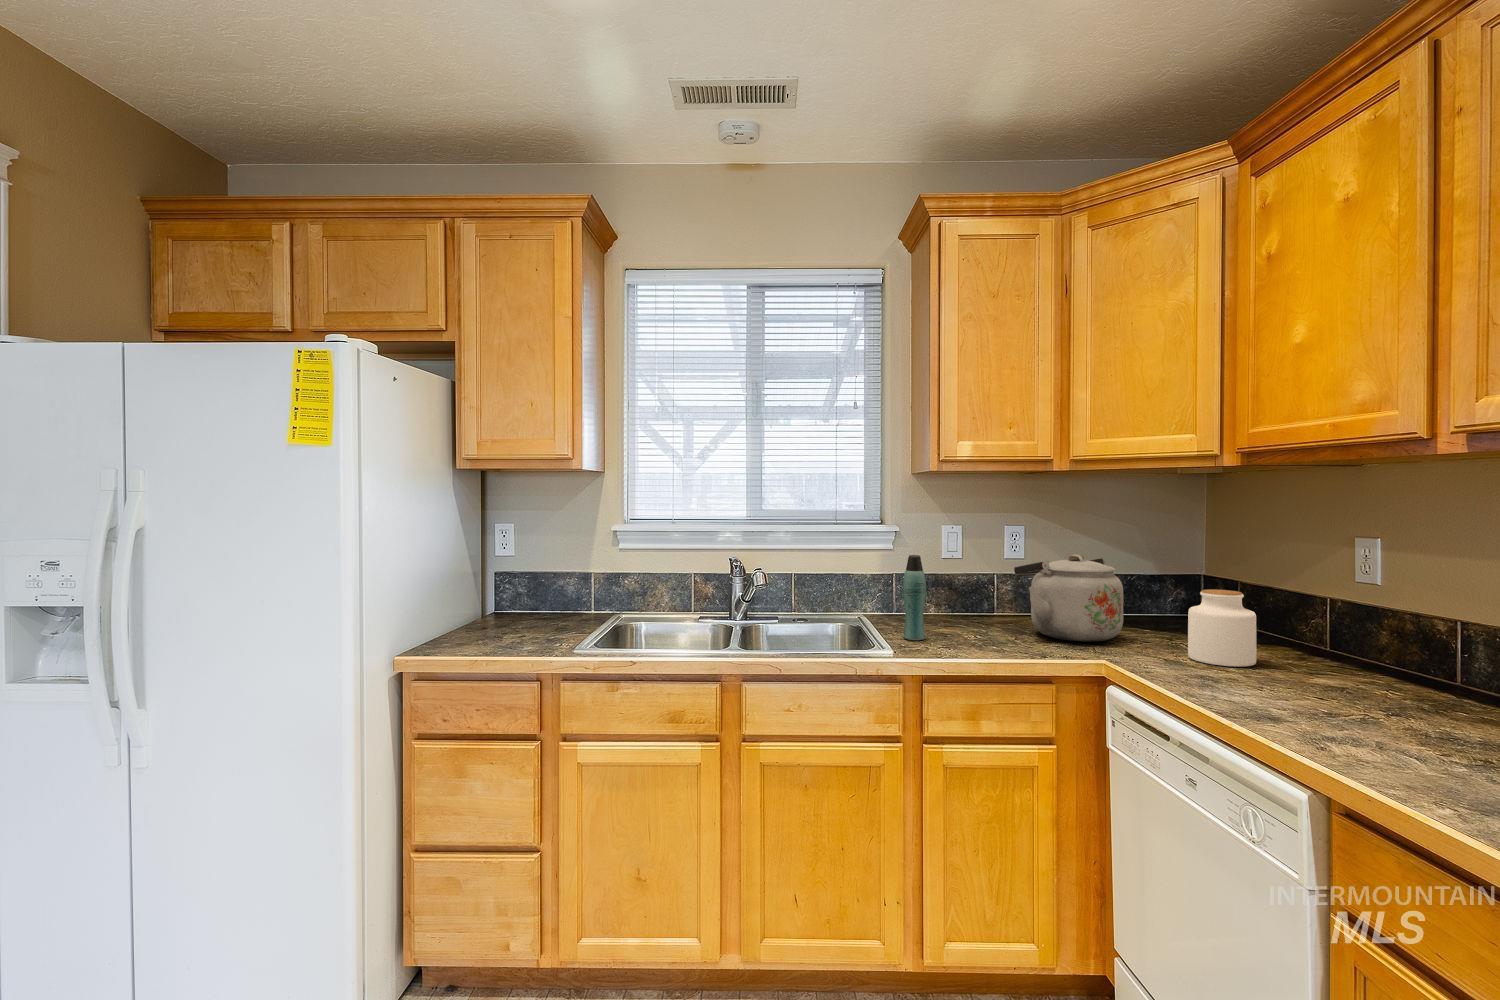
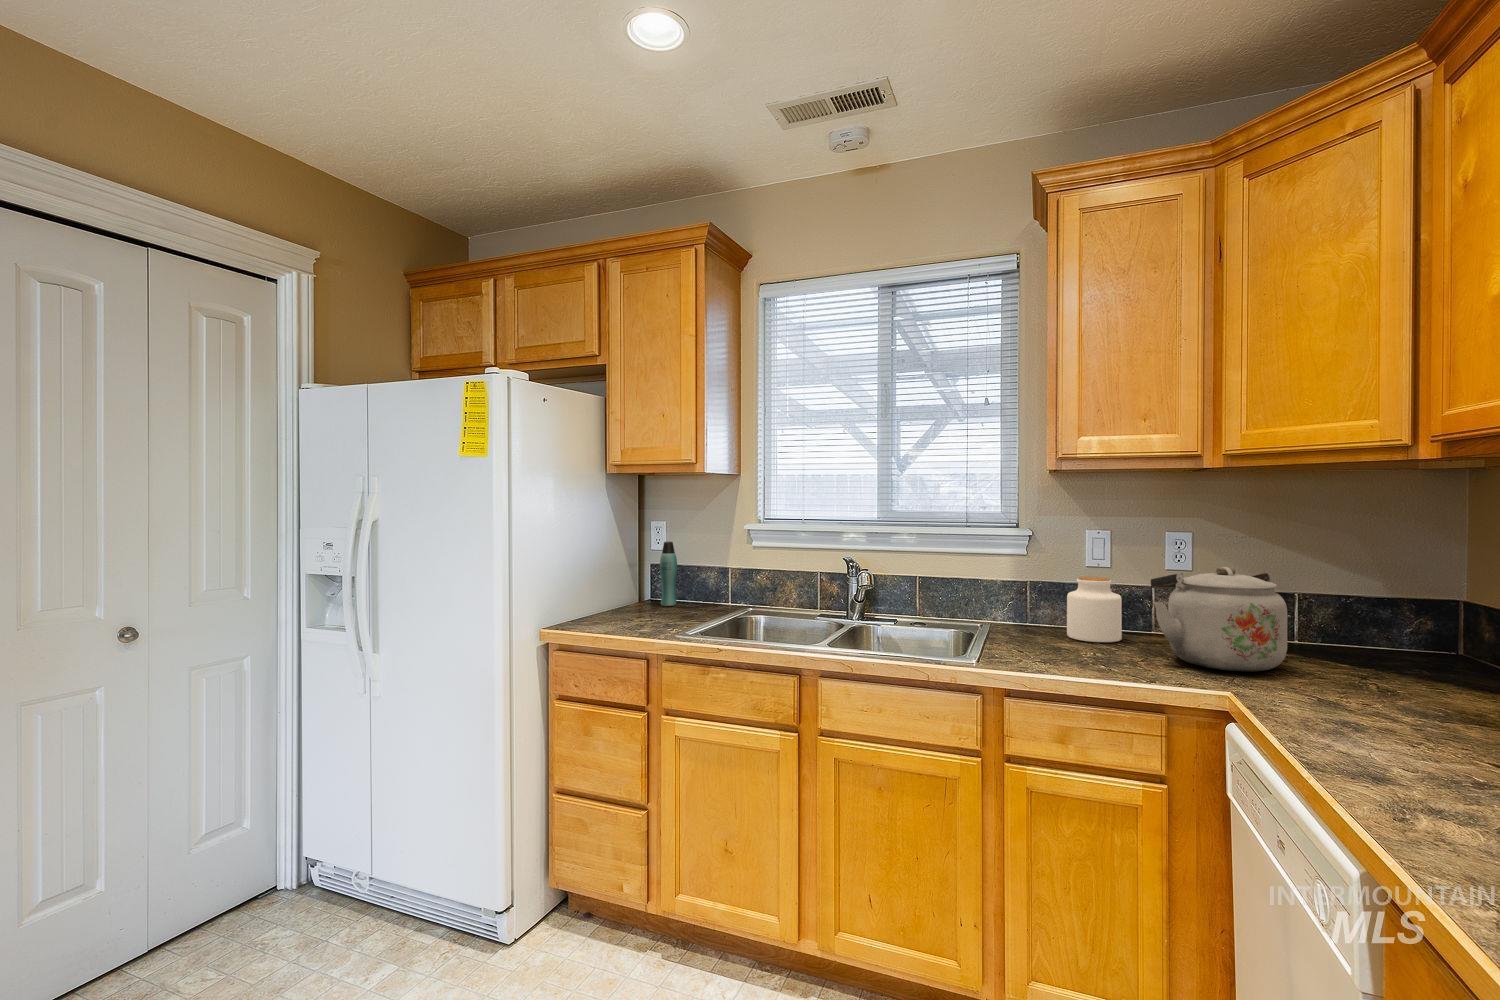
bottle: present [903,555,926,640] -> present [660,542,677,606]
jar: present [1188,589,1256,667] -> present [1067,577,1122,642]

